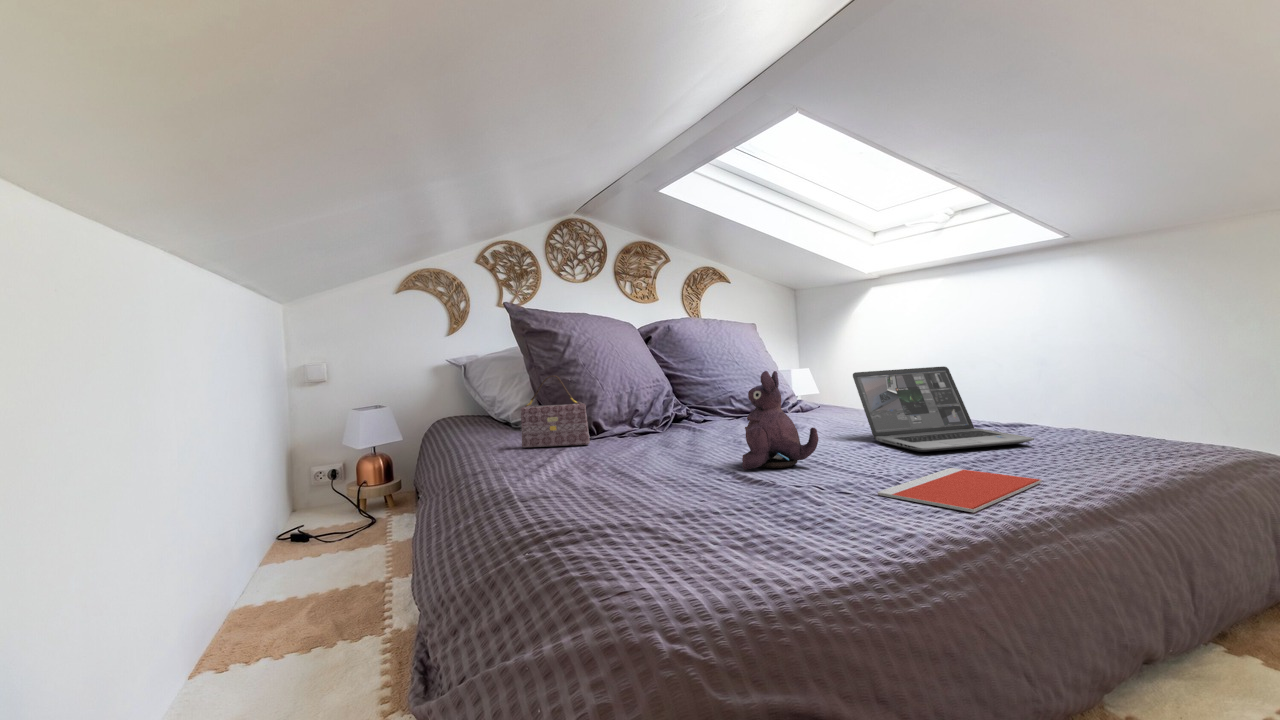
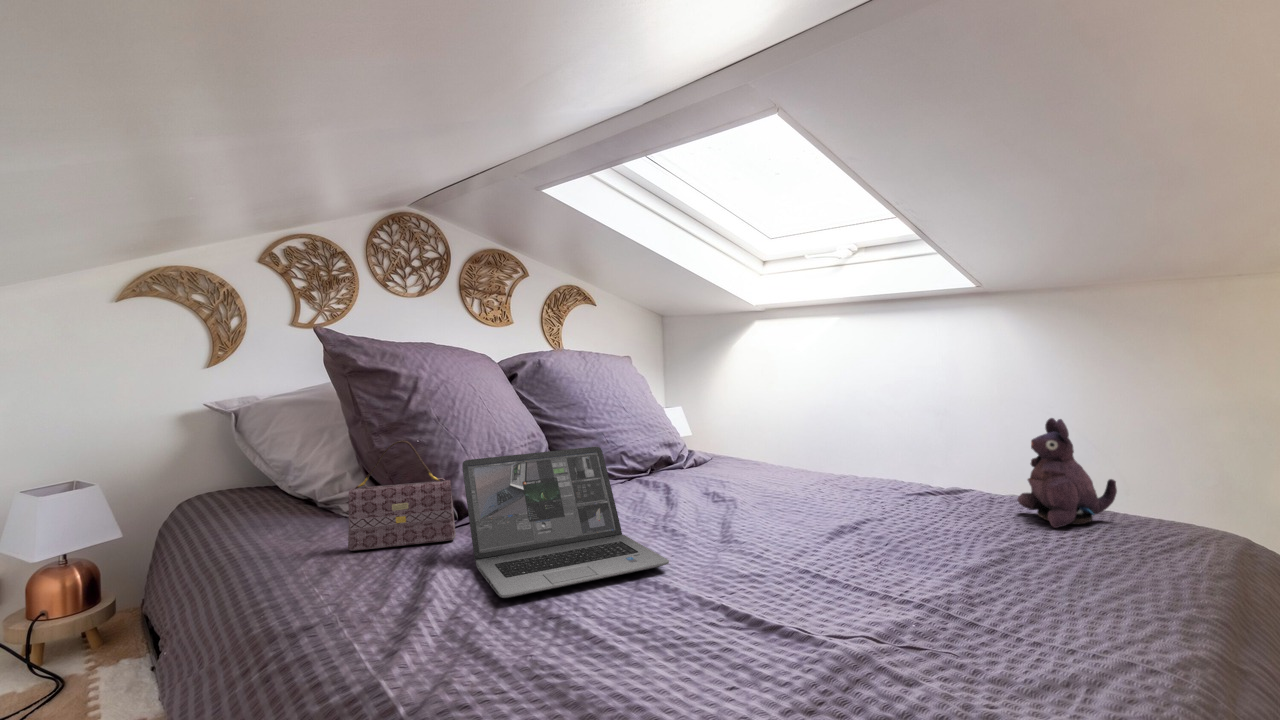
laptop: present [853,366,1034,452] -> present [462,447,669,598]
plush toy: present [742,371,818,469] -> present [1018,418,1117,528]
notebook: present [878,468,1042,513] -> none [934,571,1088,667]

